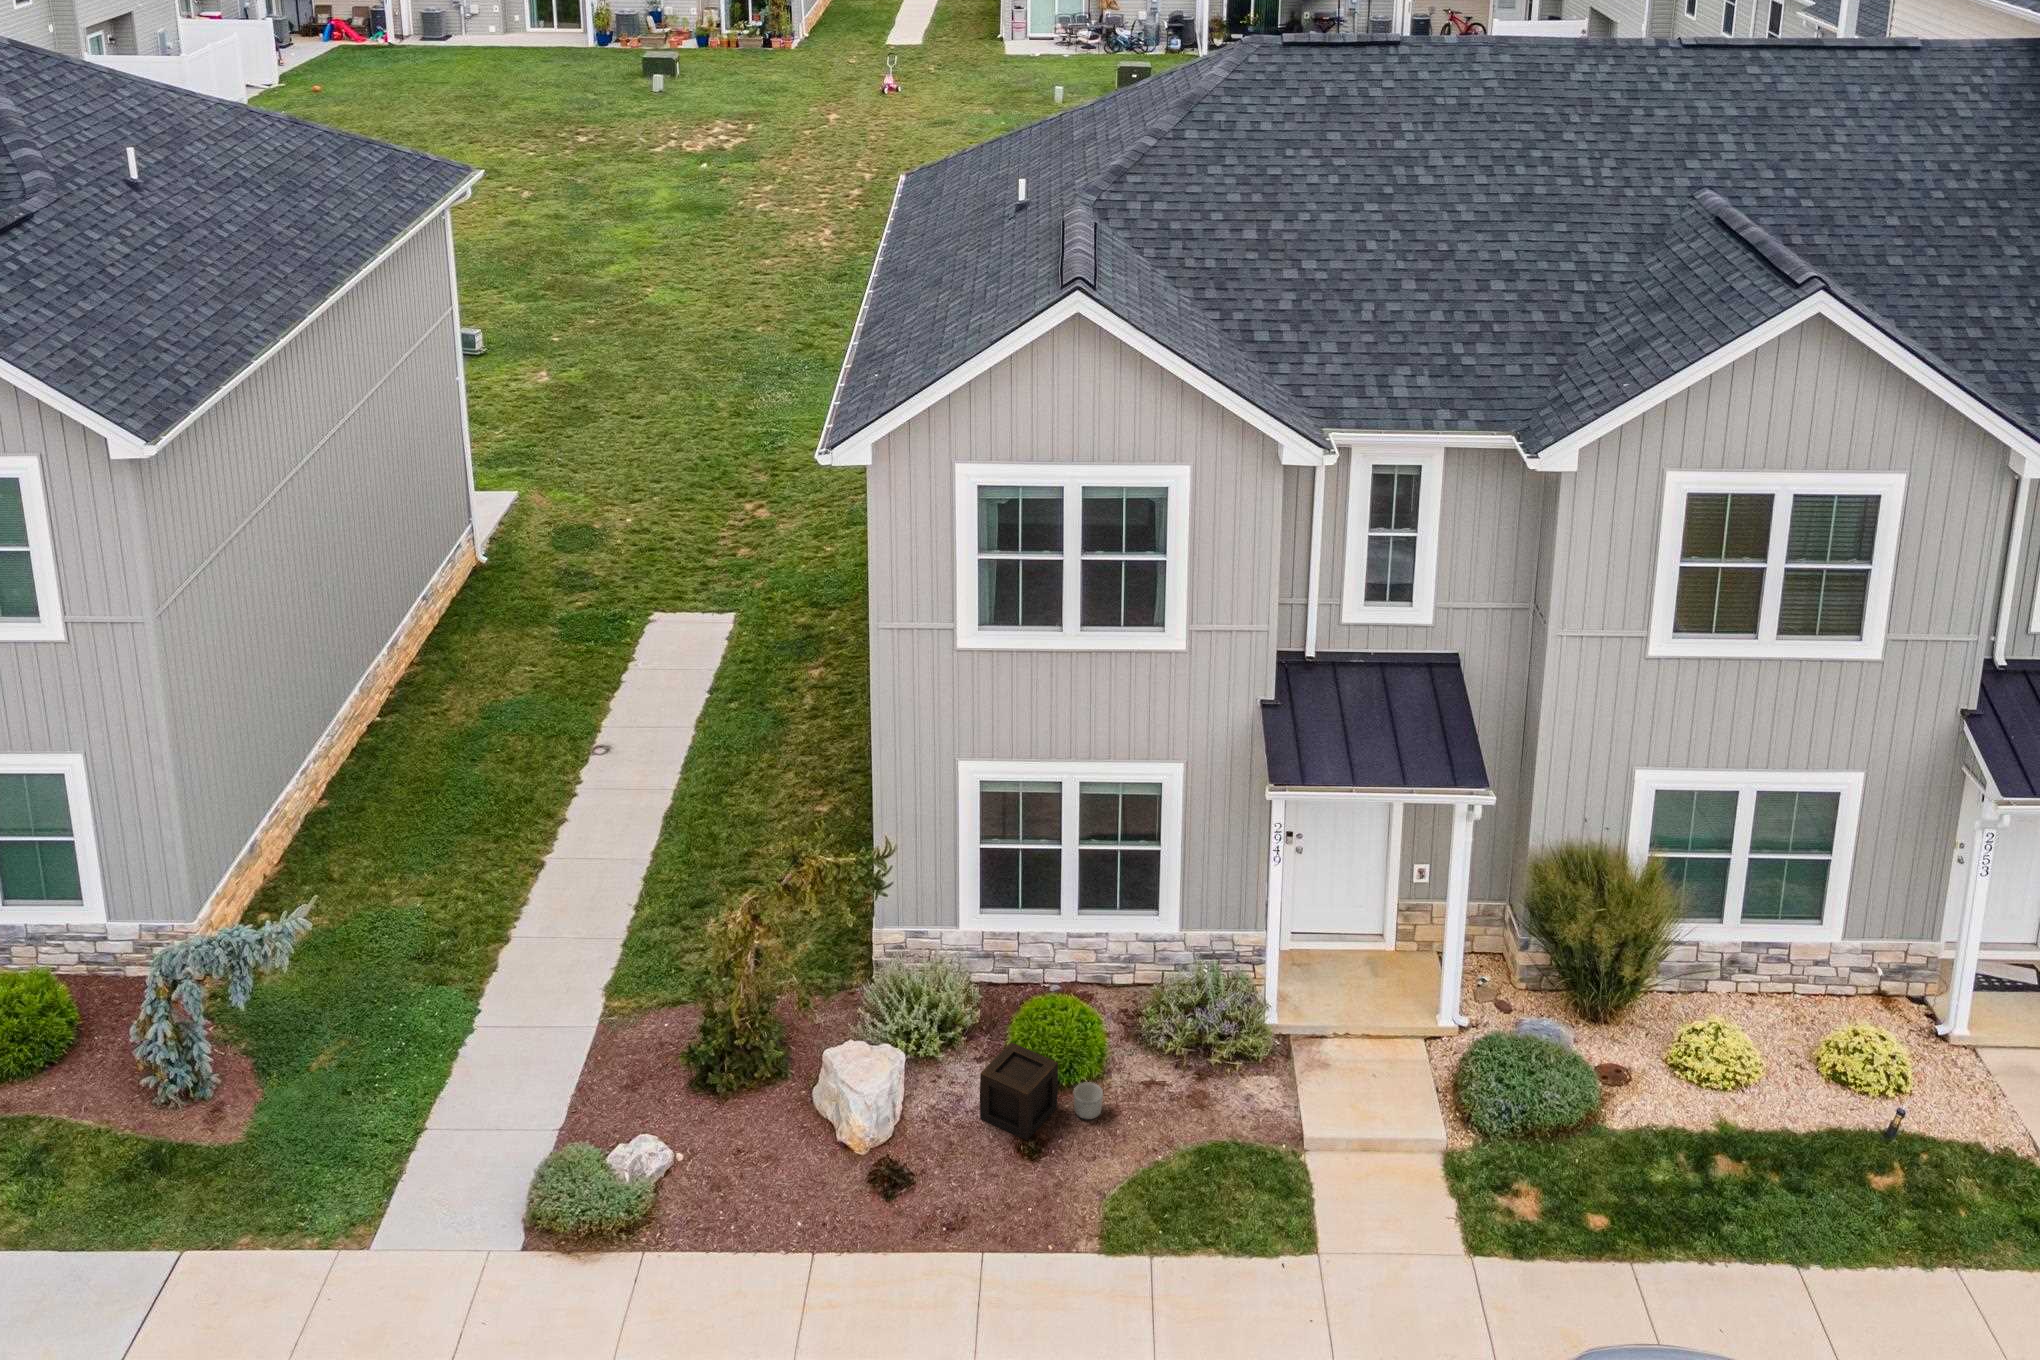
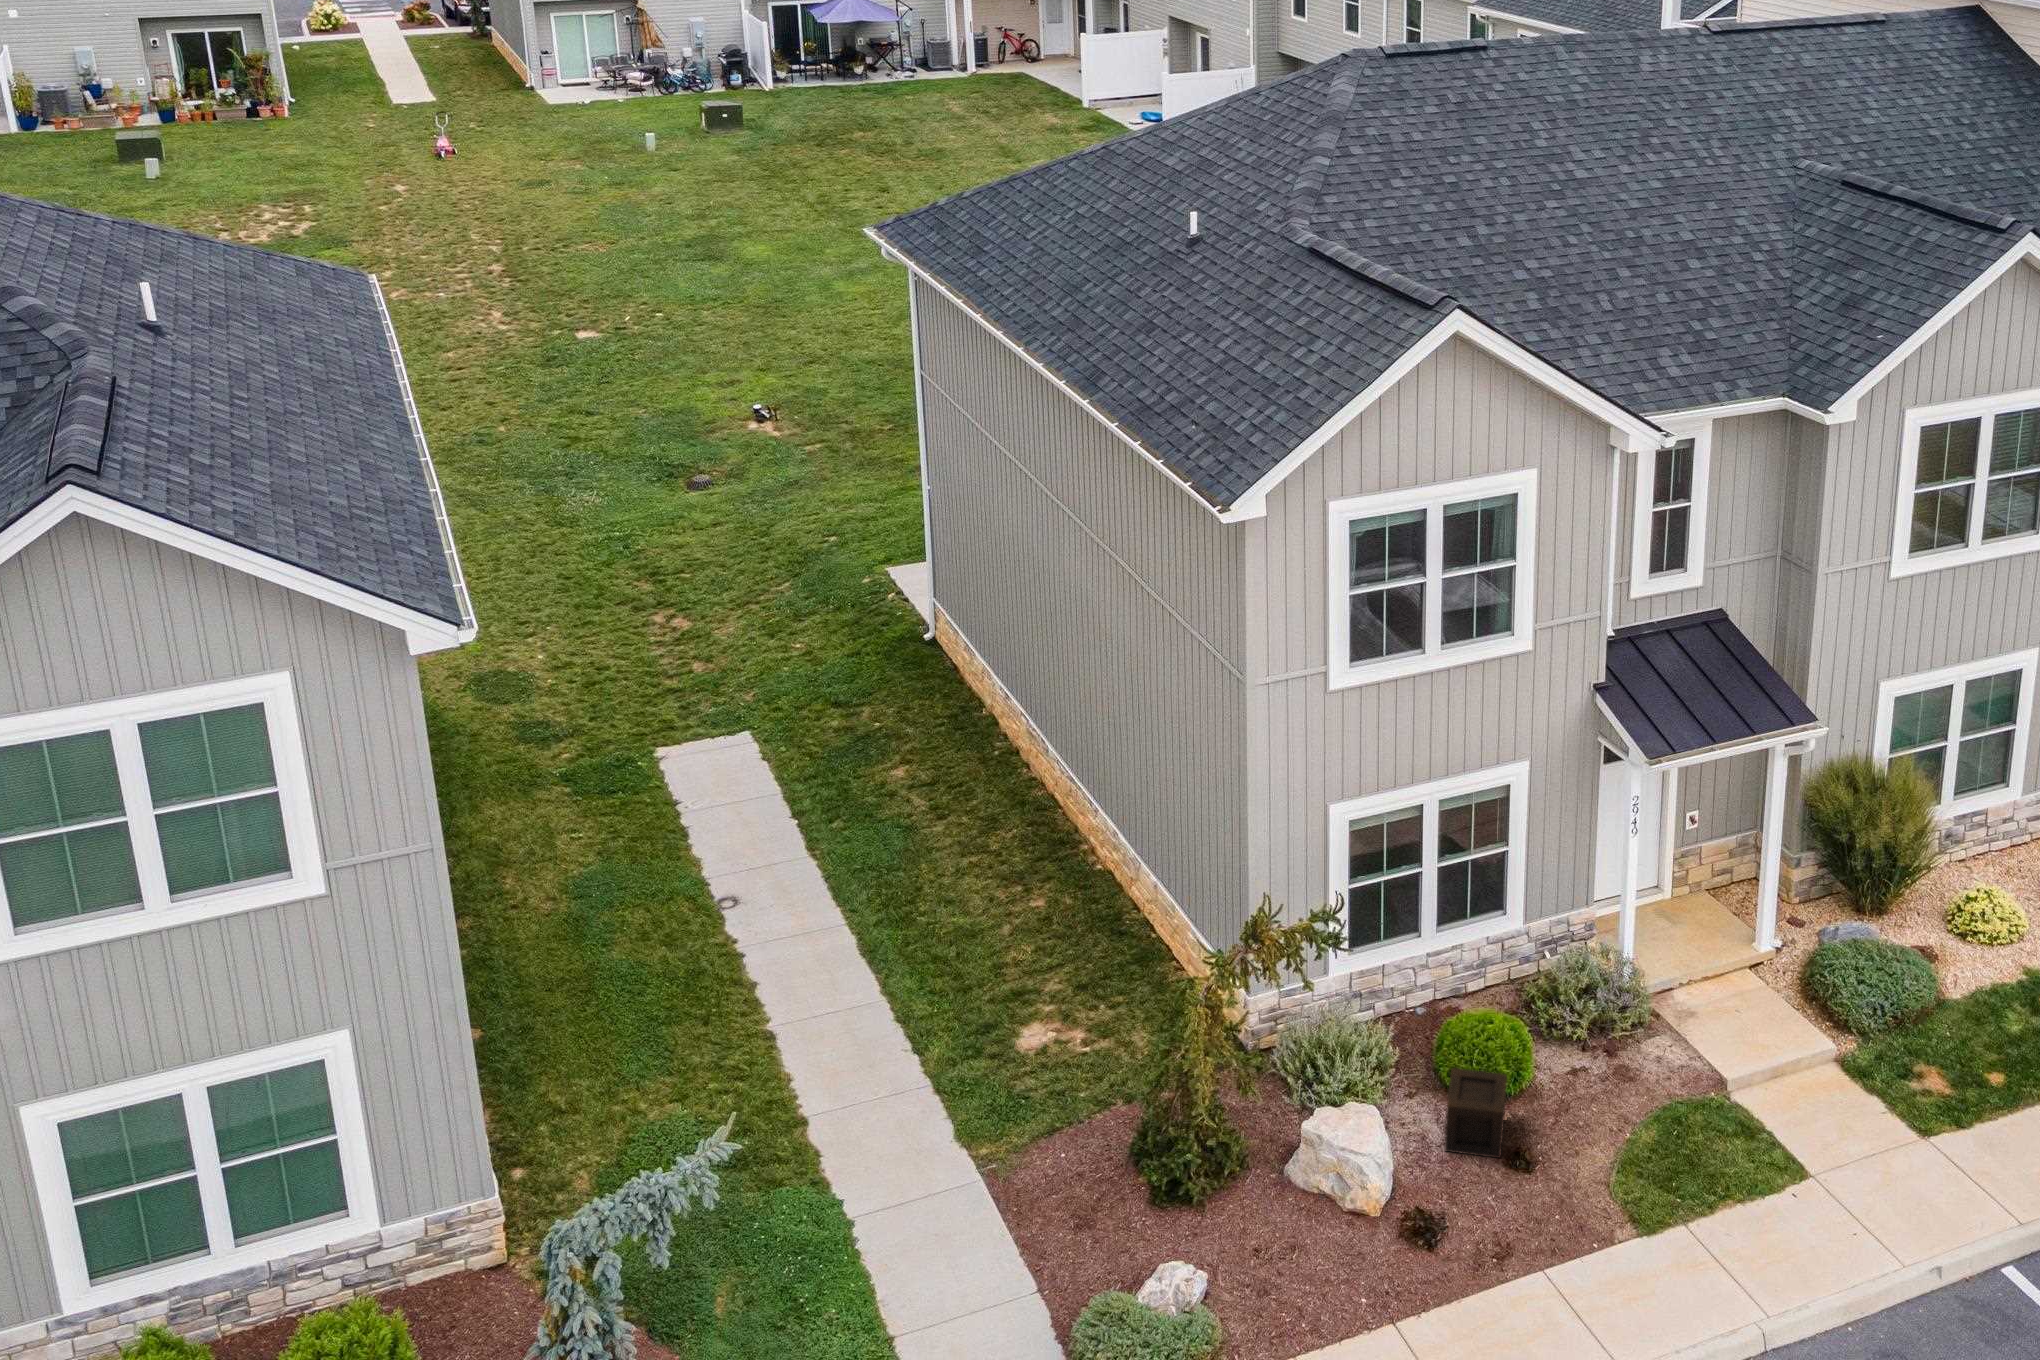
planter: present [1074,1082,1103,1119] -> none [1521,1086,1550,1122]

